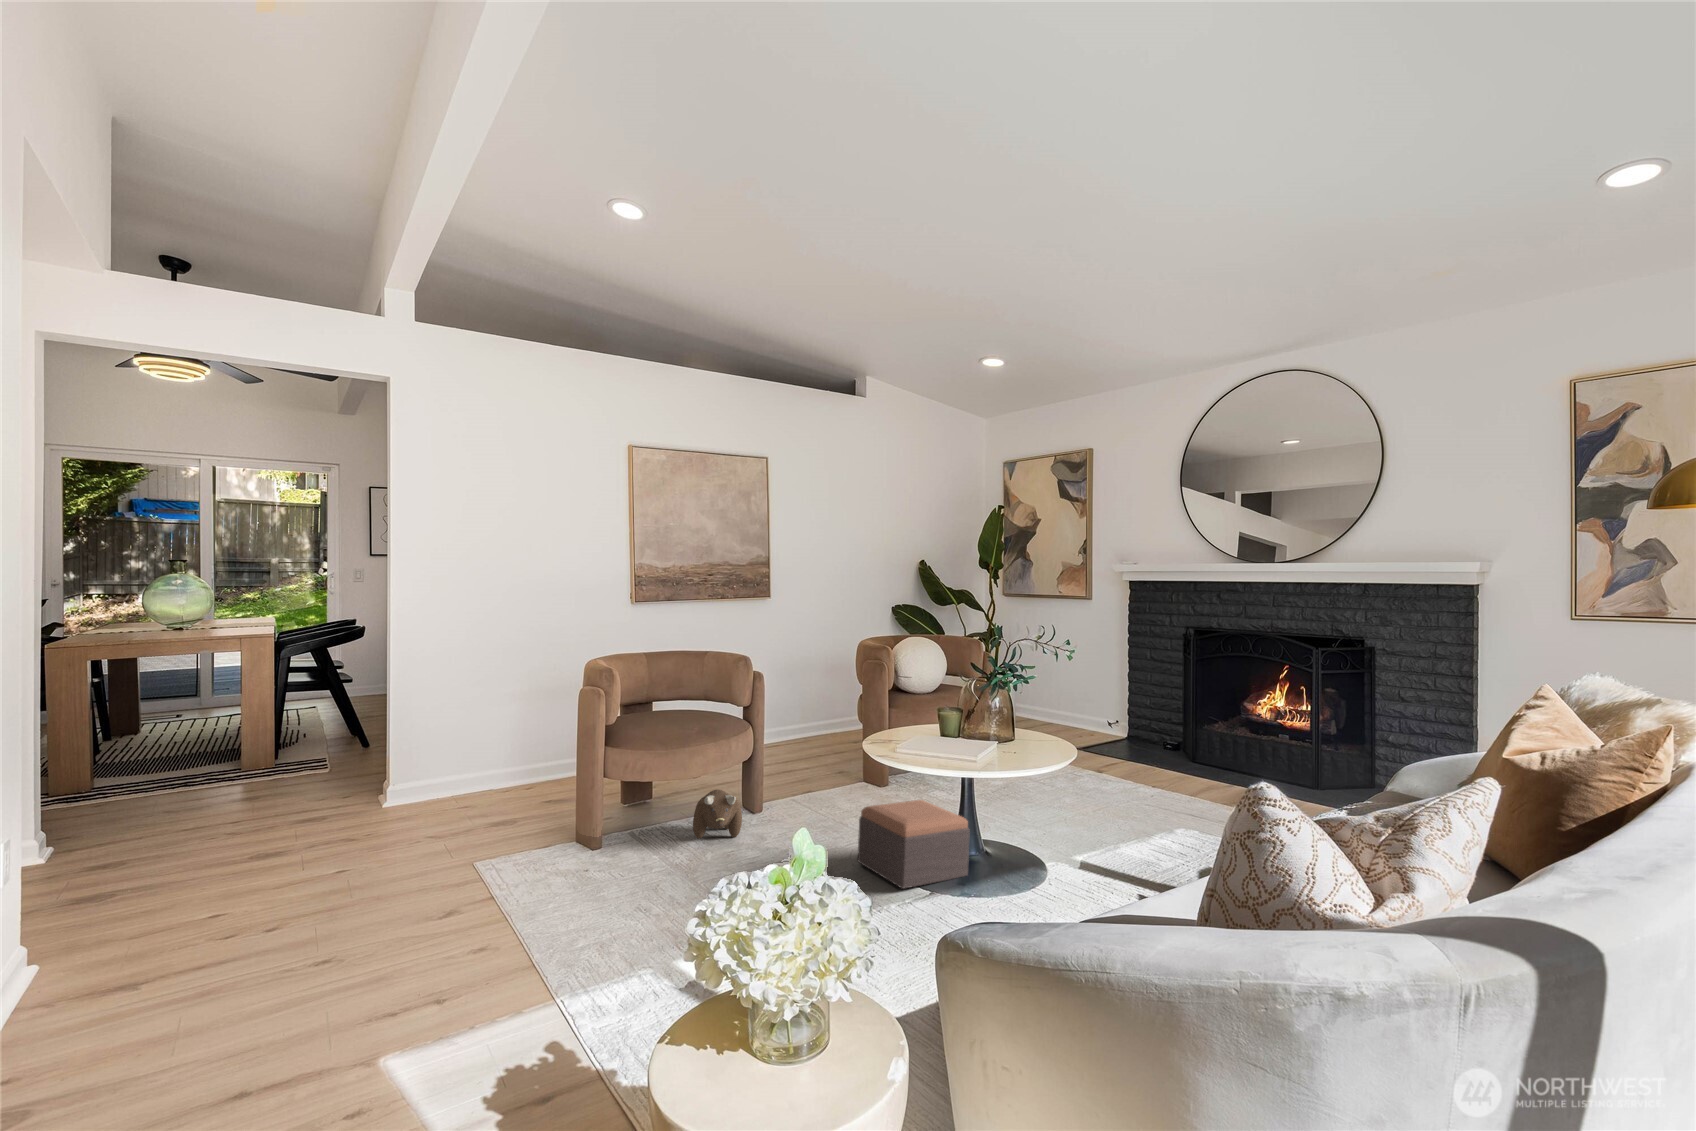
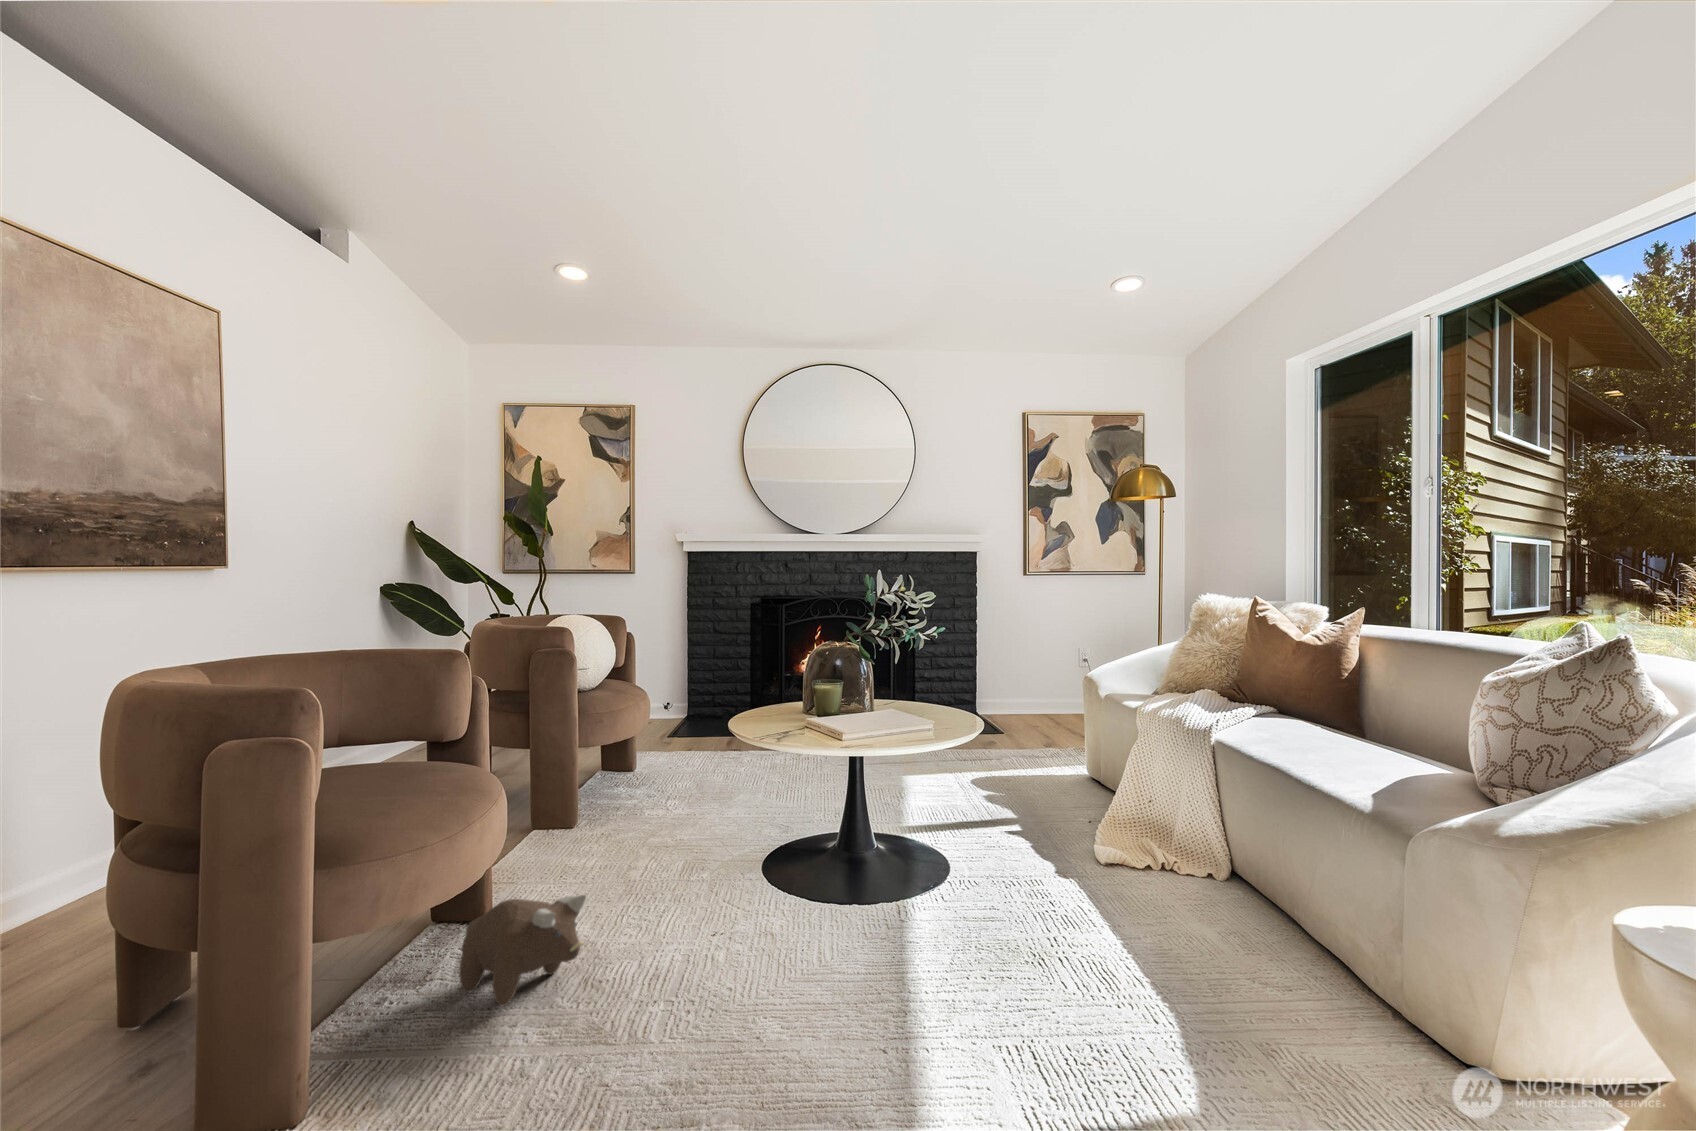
footstool: present [858,800,970,889] -> none [796,806,909,916]

